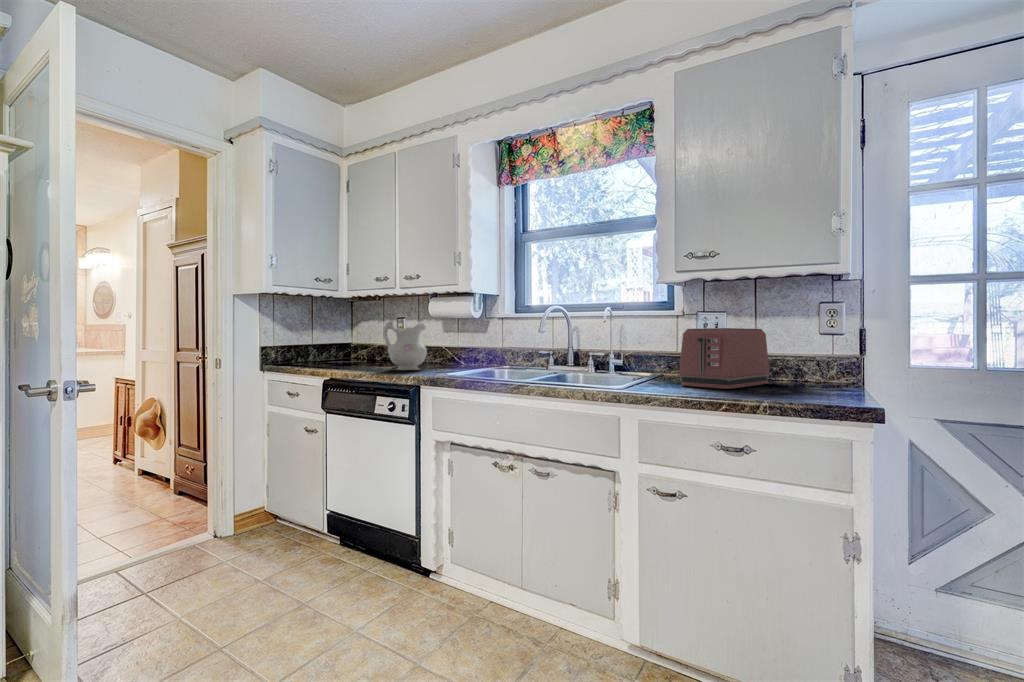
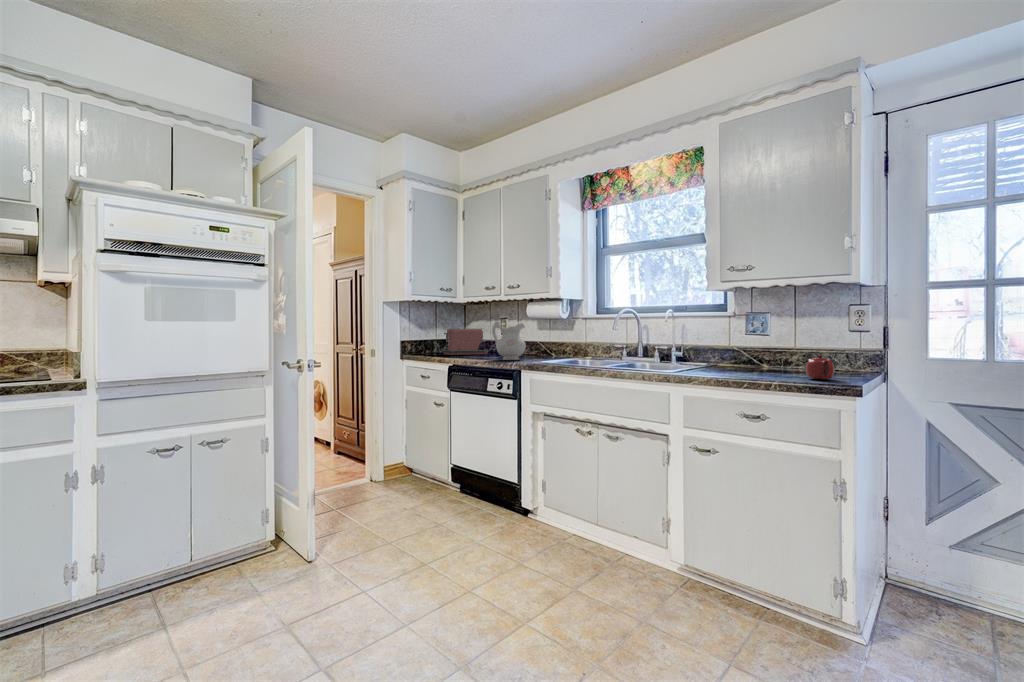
toaster: present [679,328,770,389] -> present [443,329,487,355]
teapot: none [792,366,837,397] -> present [806,355,835,379]

